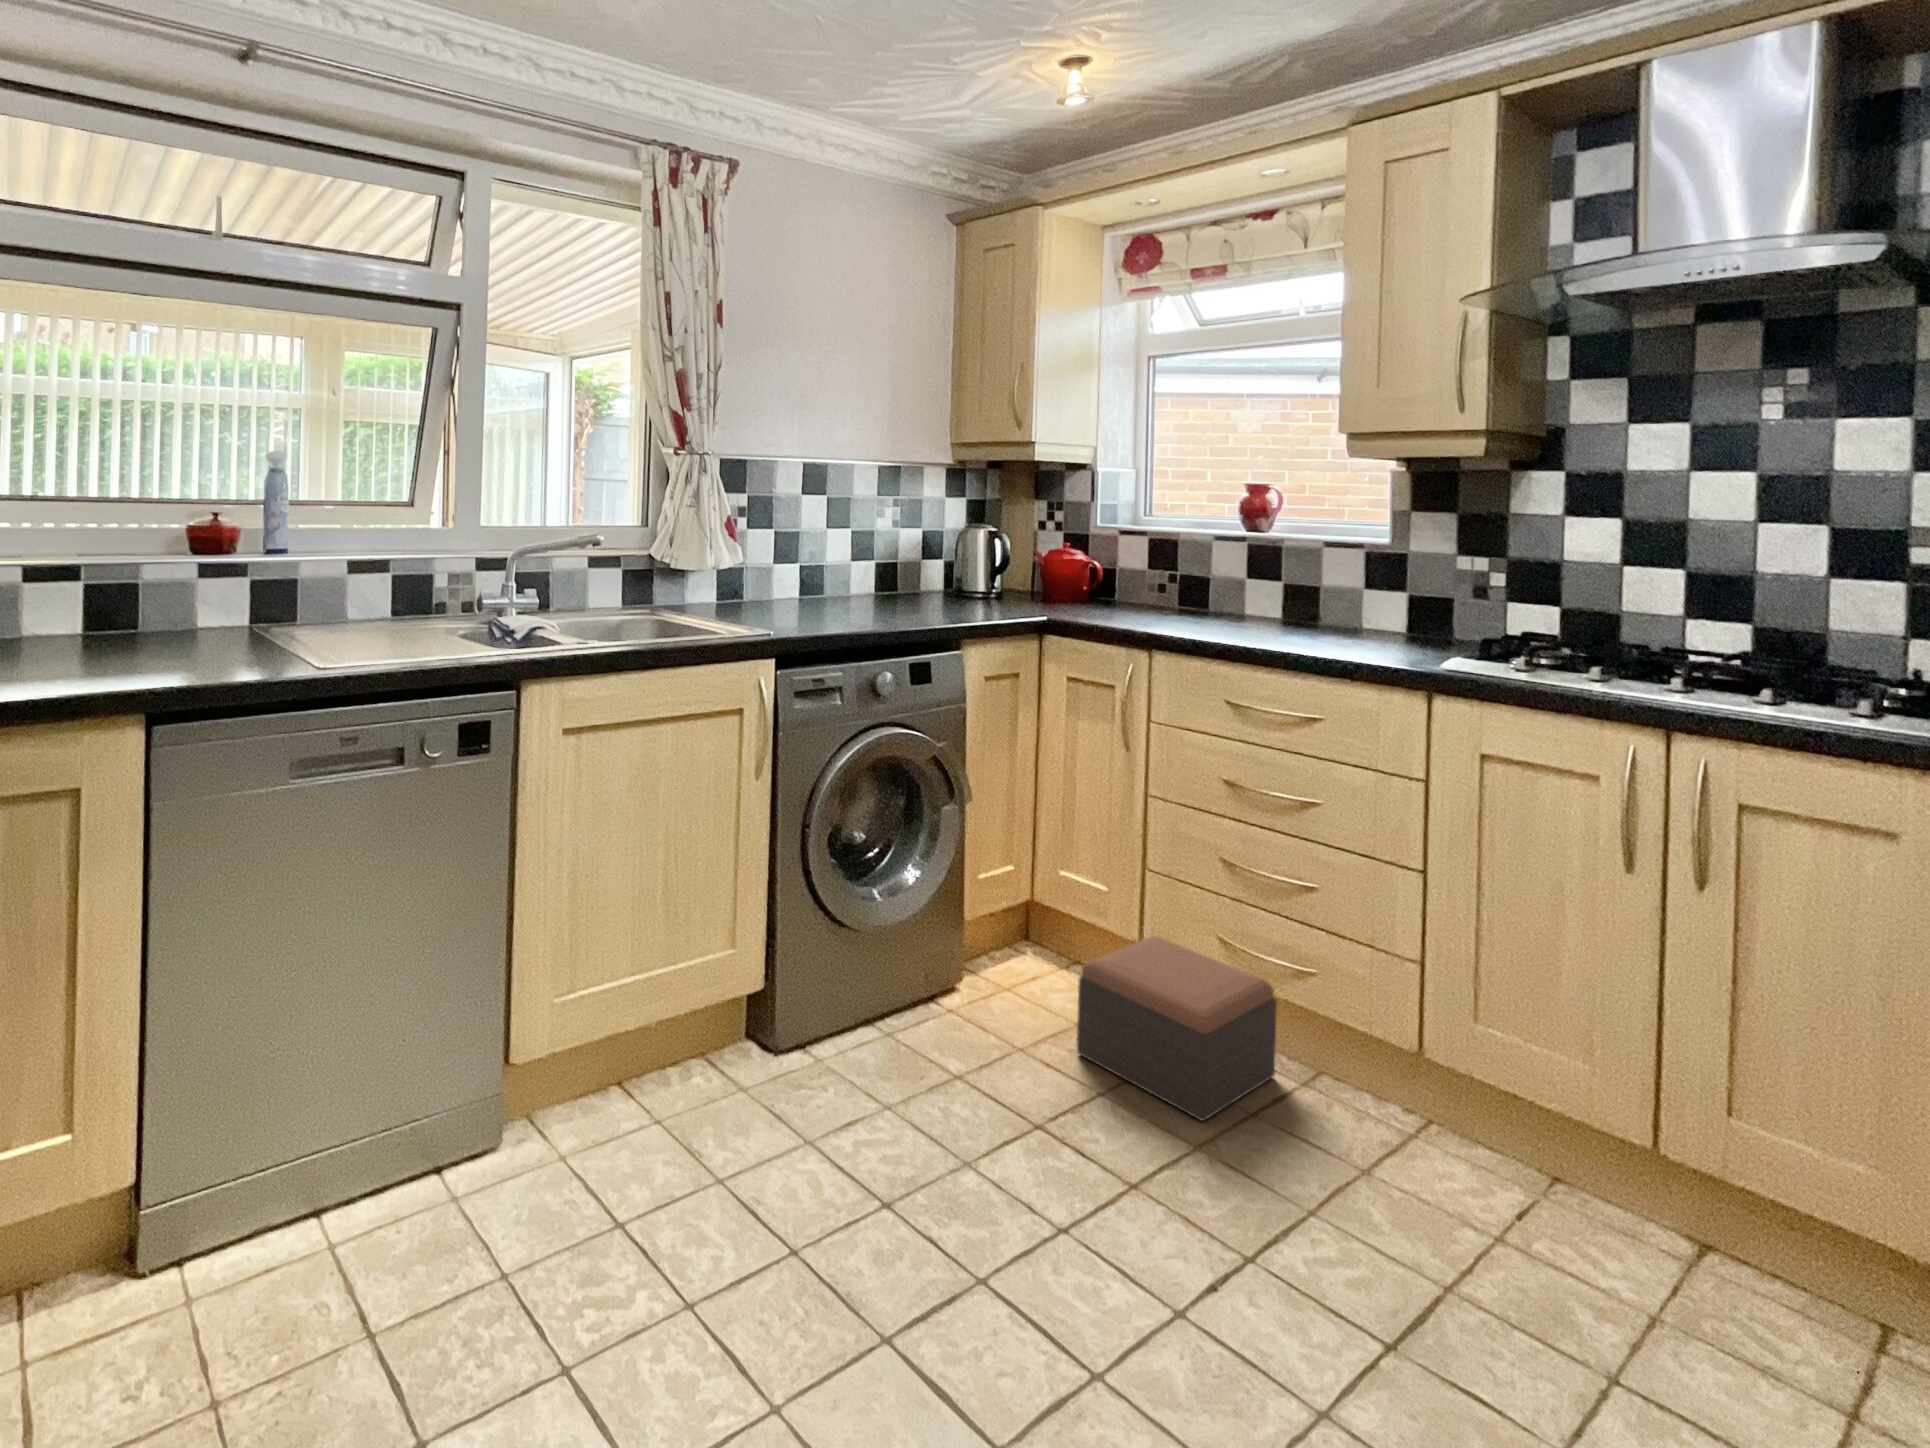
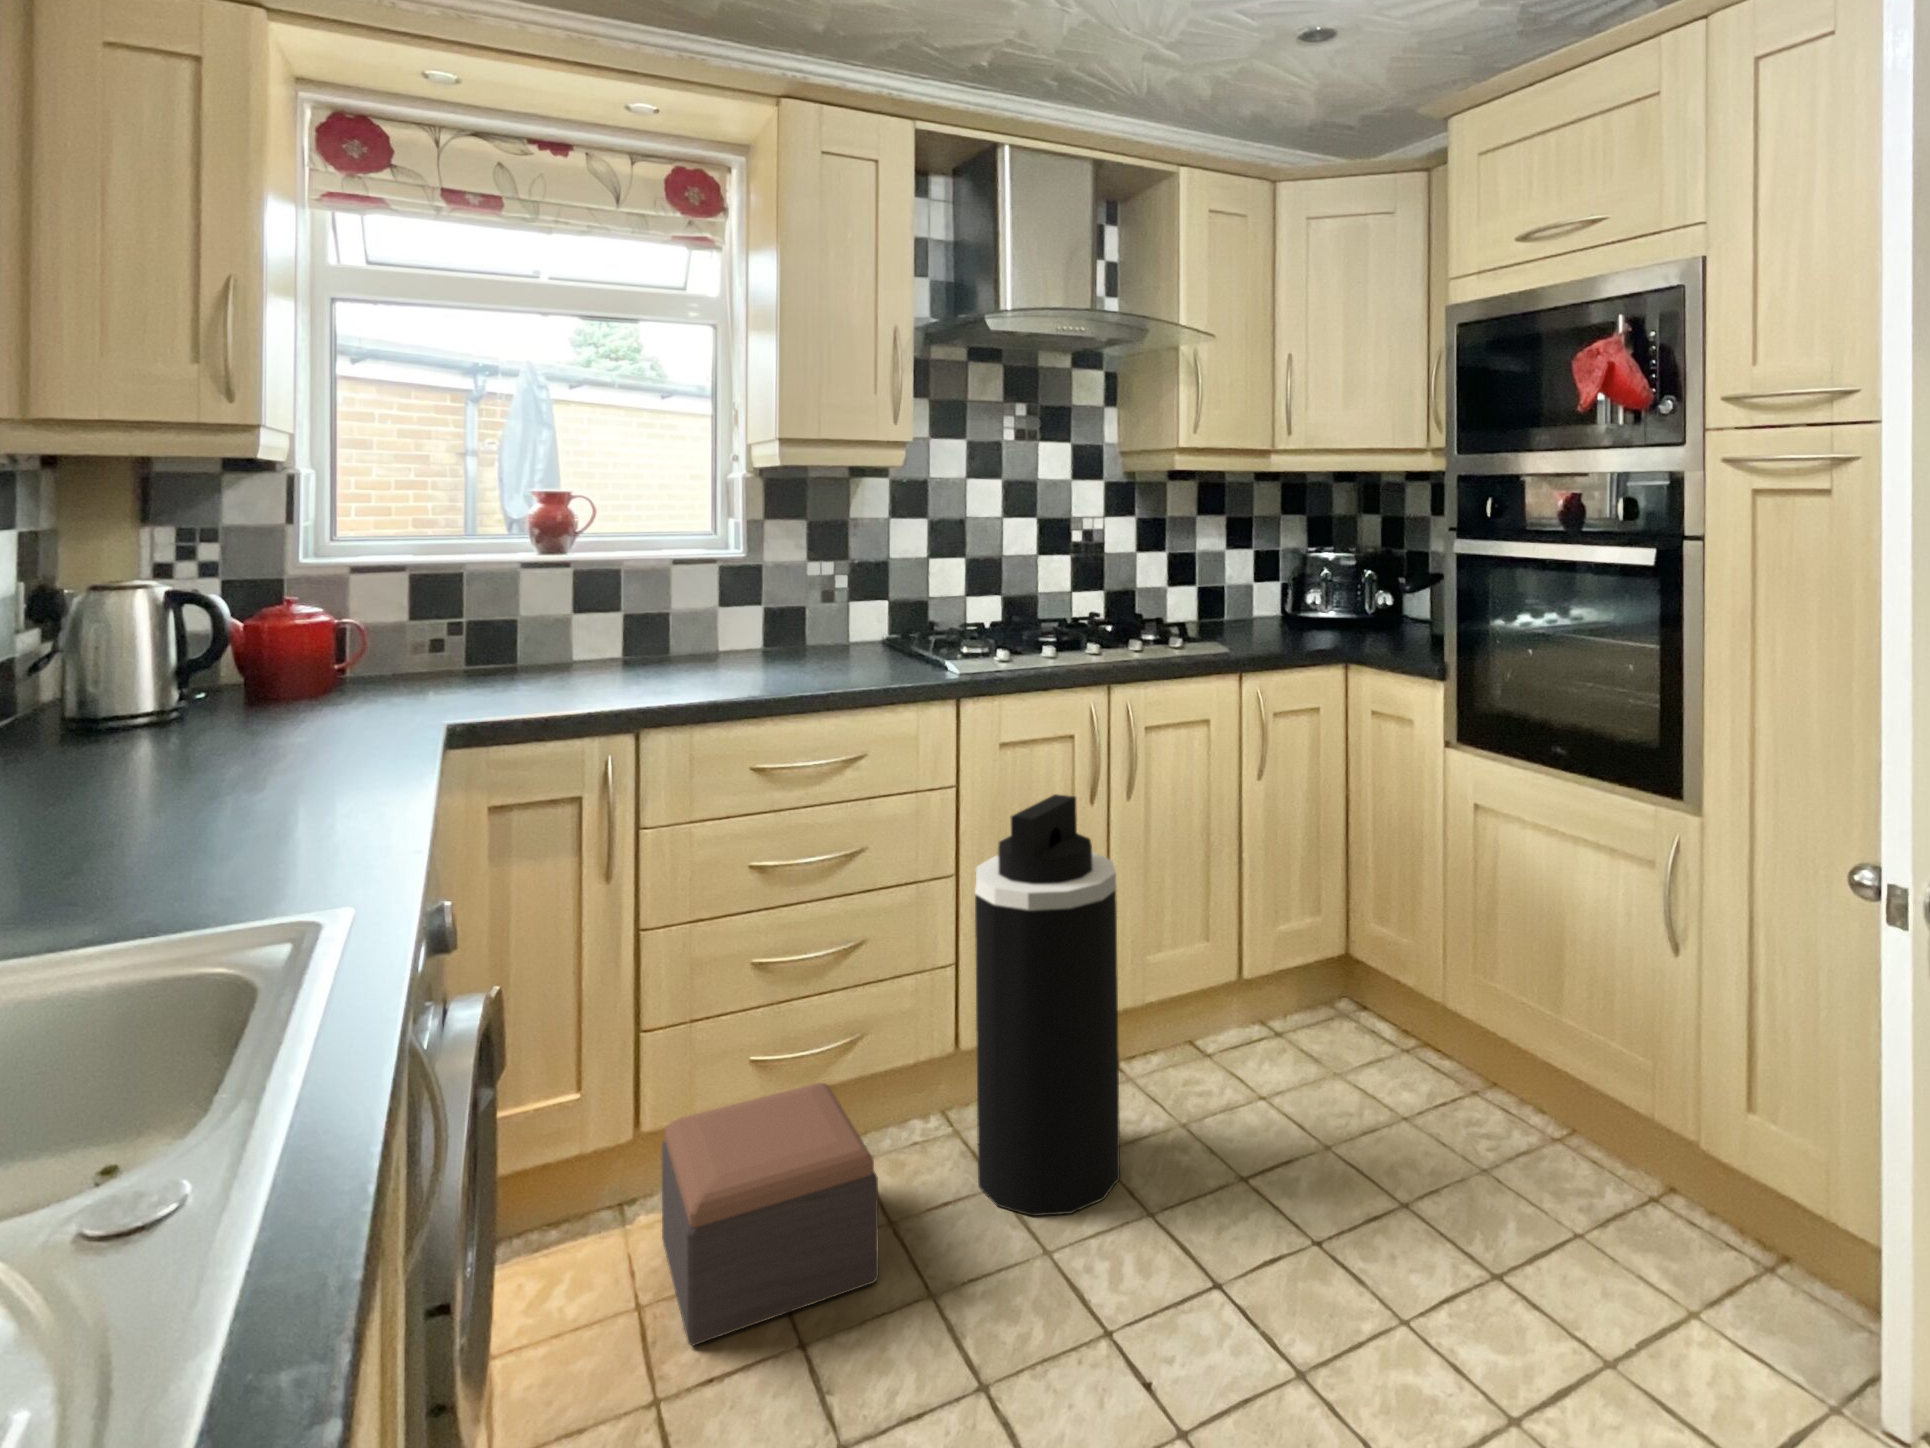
trash can: none [1362,812,1563,1269] -> present [975,794,1120,1216]

